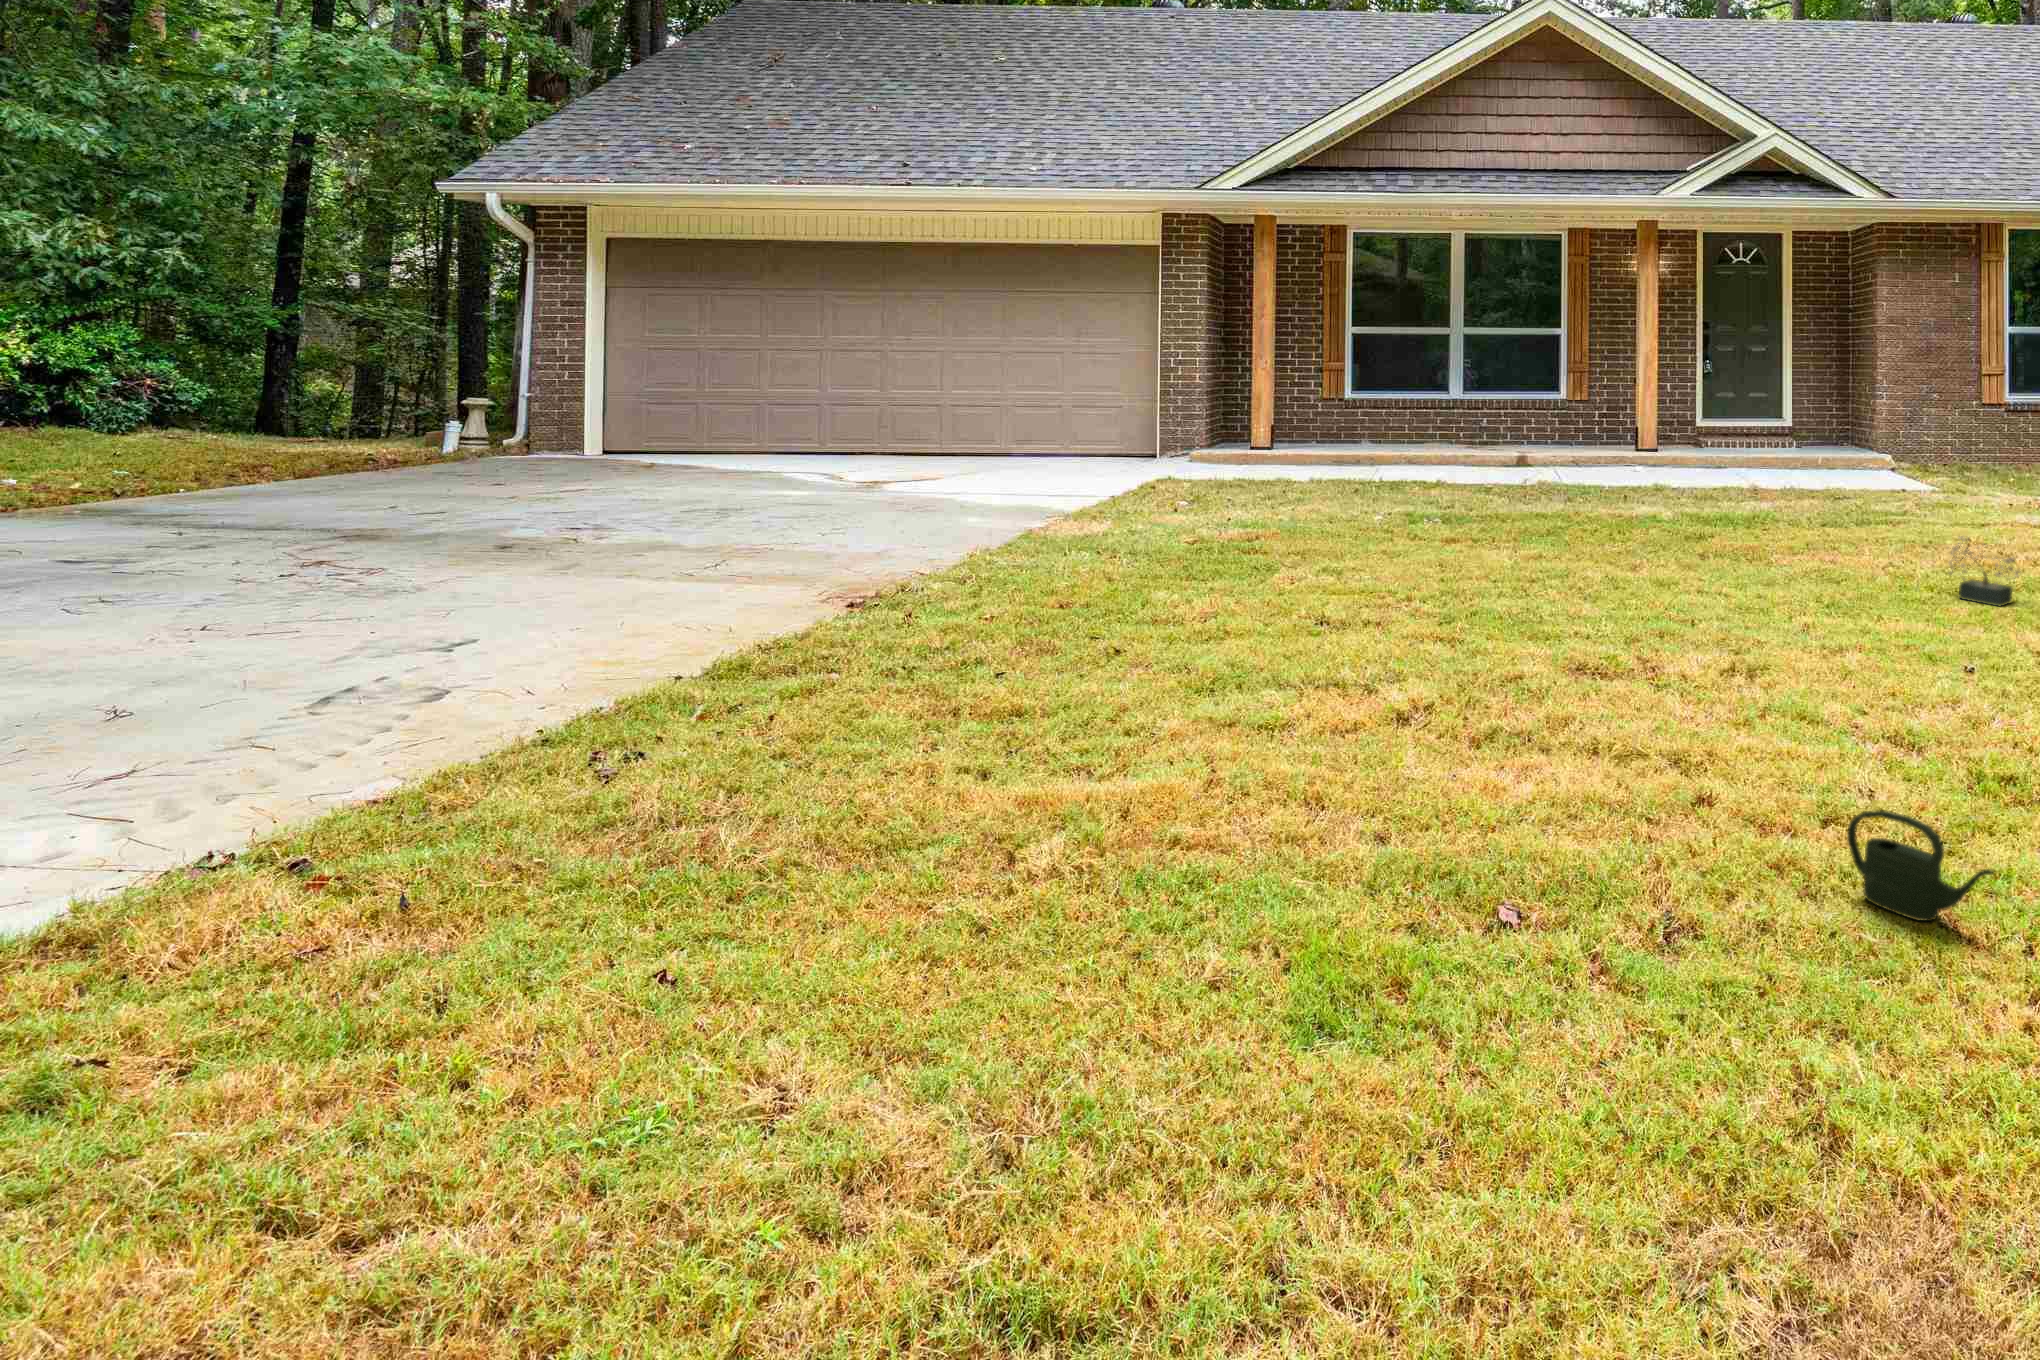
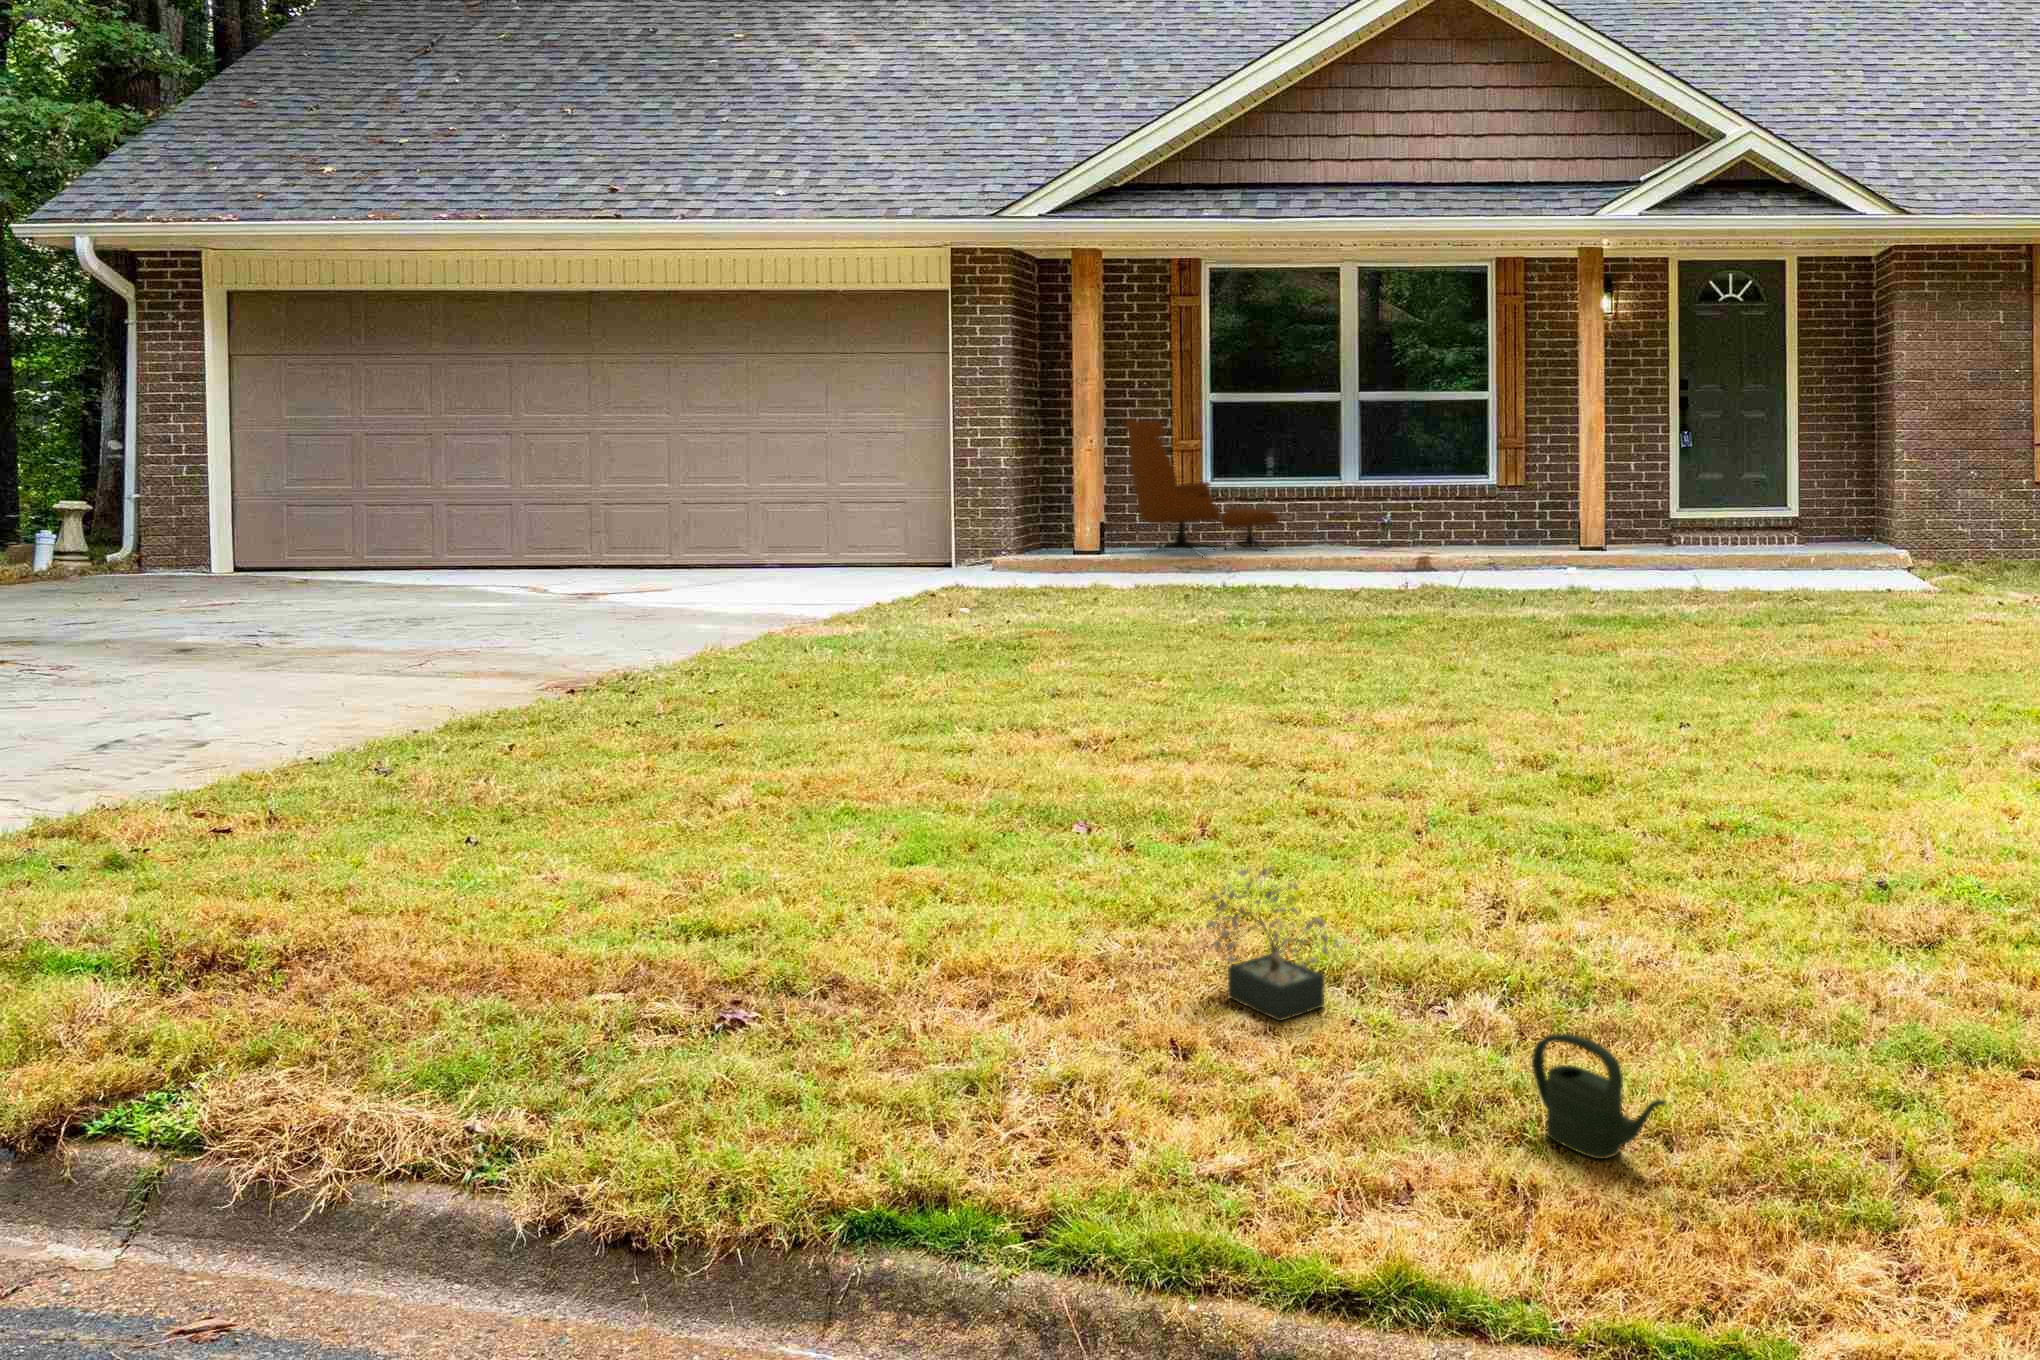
lounge chair: none [1294,345,1406,452] -> present [1126,419,1279,557]
decorative plant: present [1949,537,2019,606] -> present [1207,867,1341,1021]

